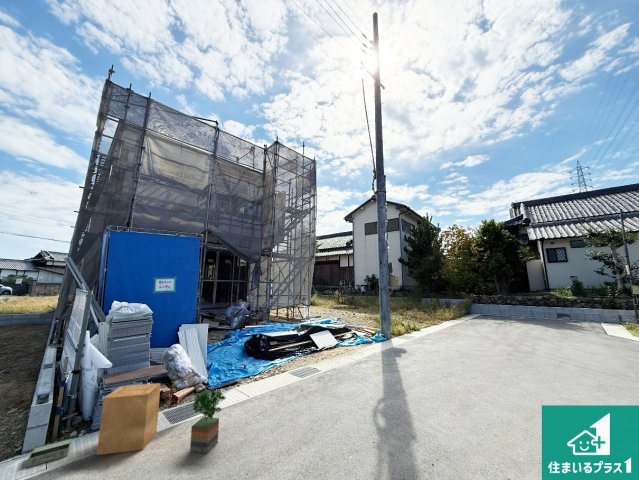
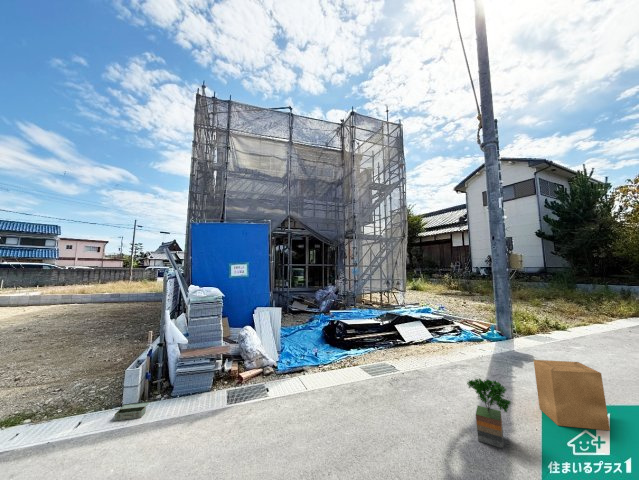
cardboard box: present [97,383,160,455] -> present [534,360,610,430]
potted tree: present [190,391,226,453] -> present [467,378,511,448]

